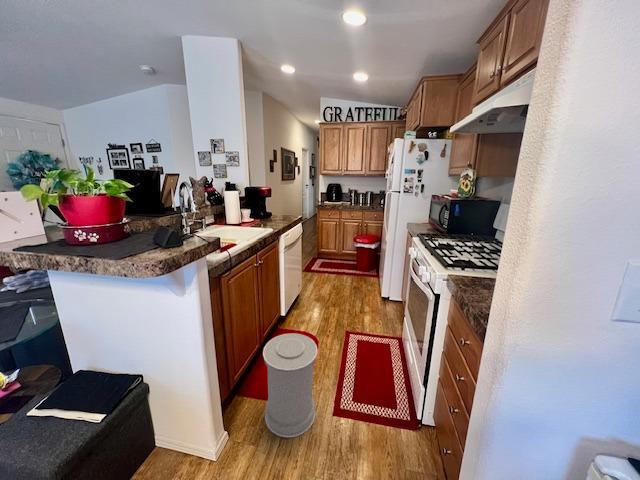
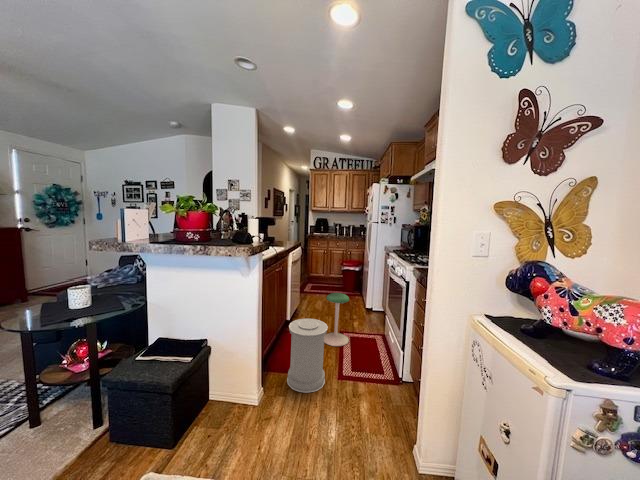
stool: none [322,287,356,355] -> present [324,293,349,346]

